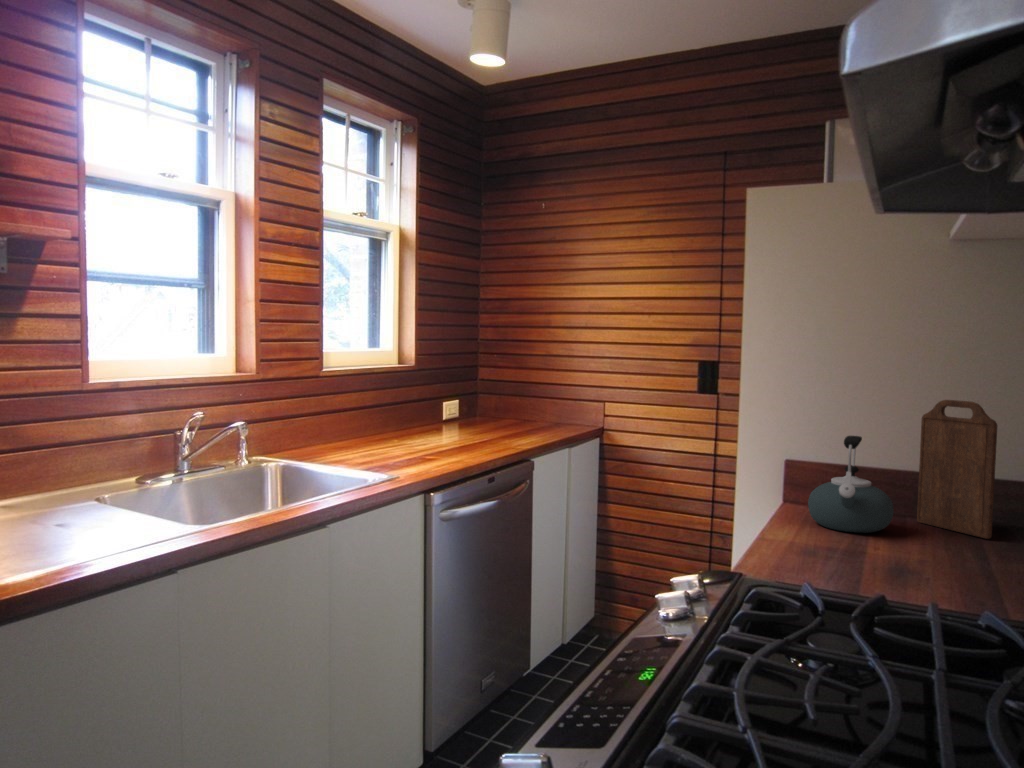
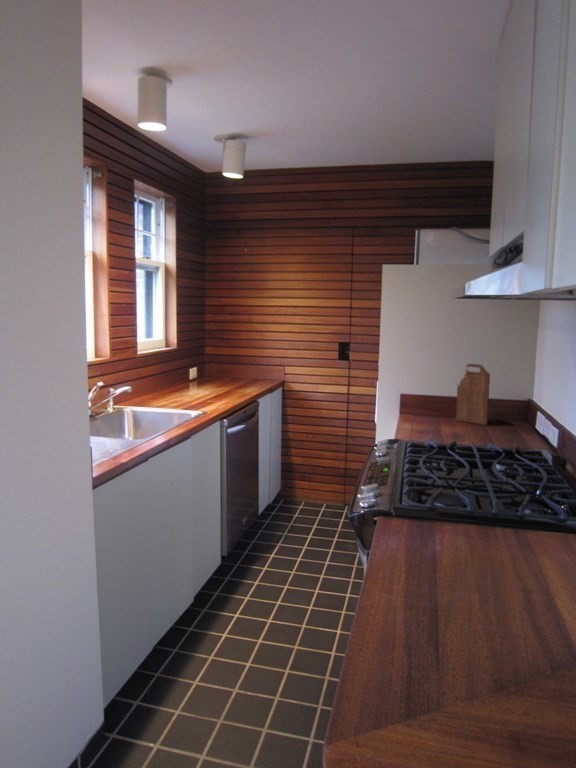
kettle: present [808,436,894,533] -> none [411,382,448,426]

